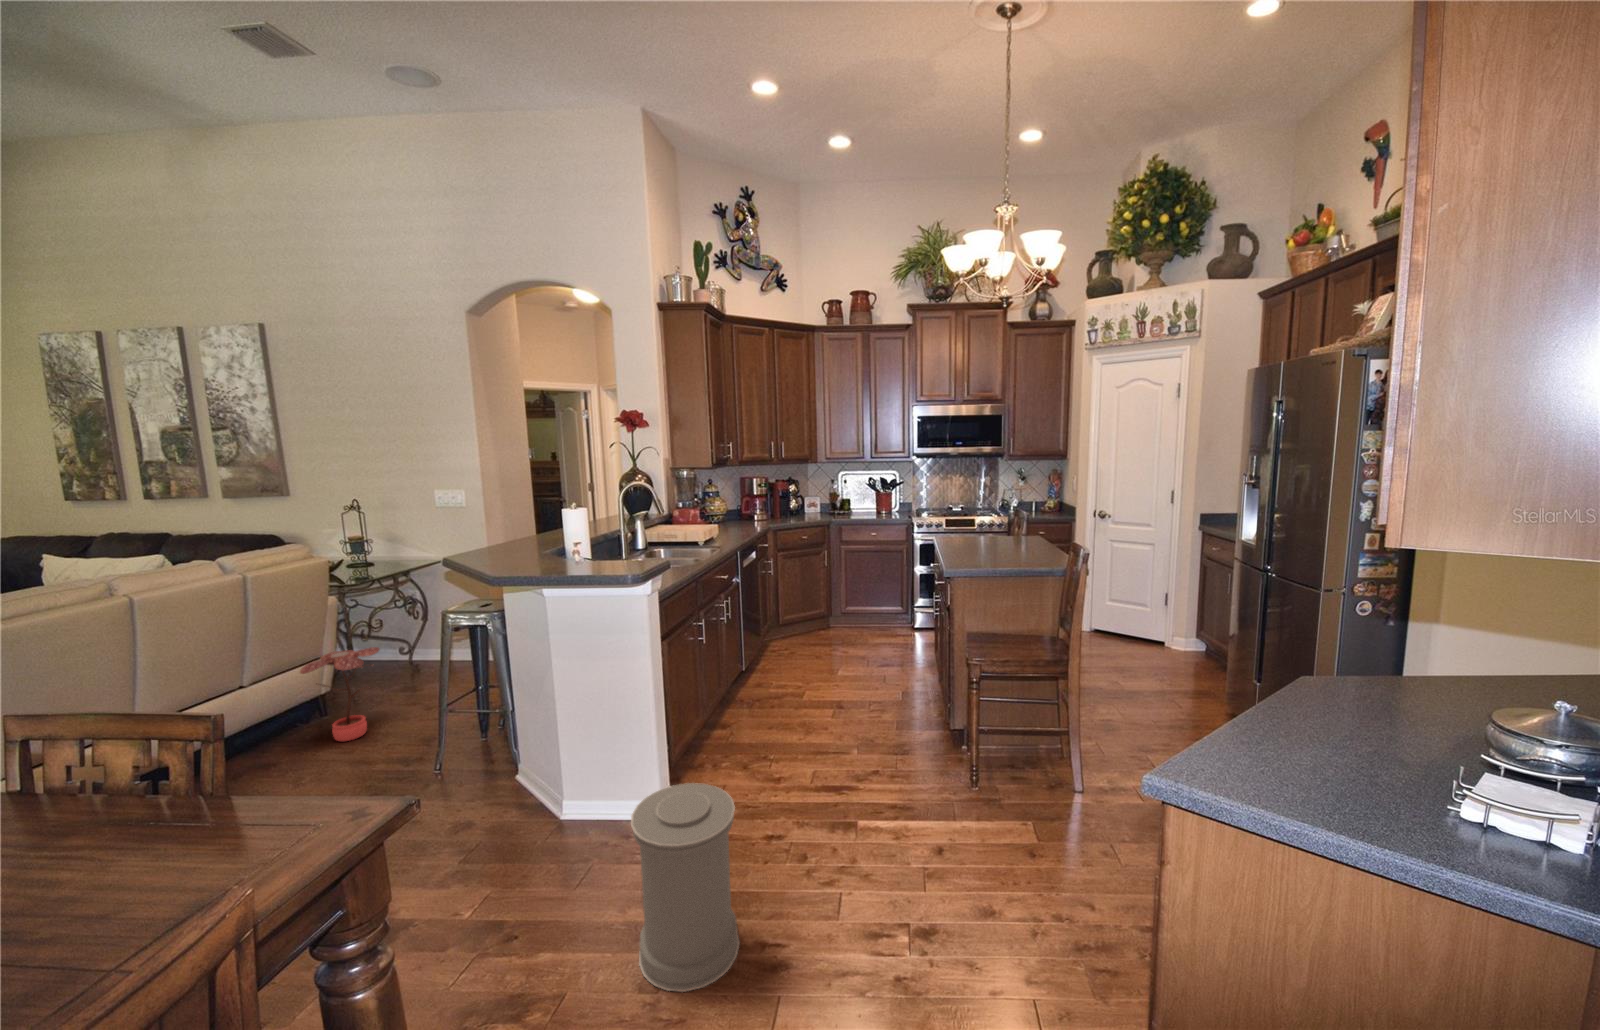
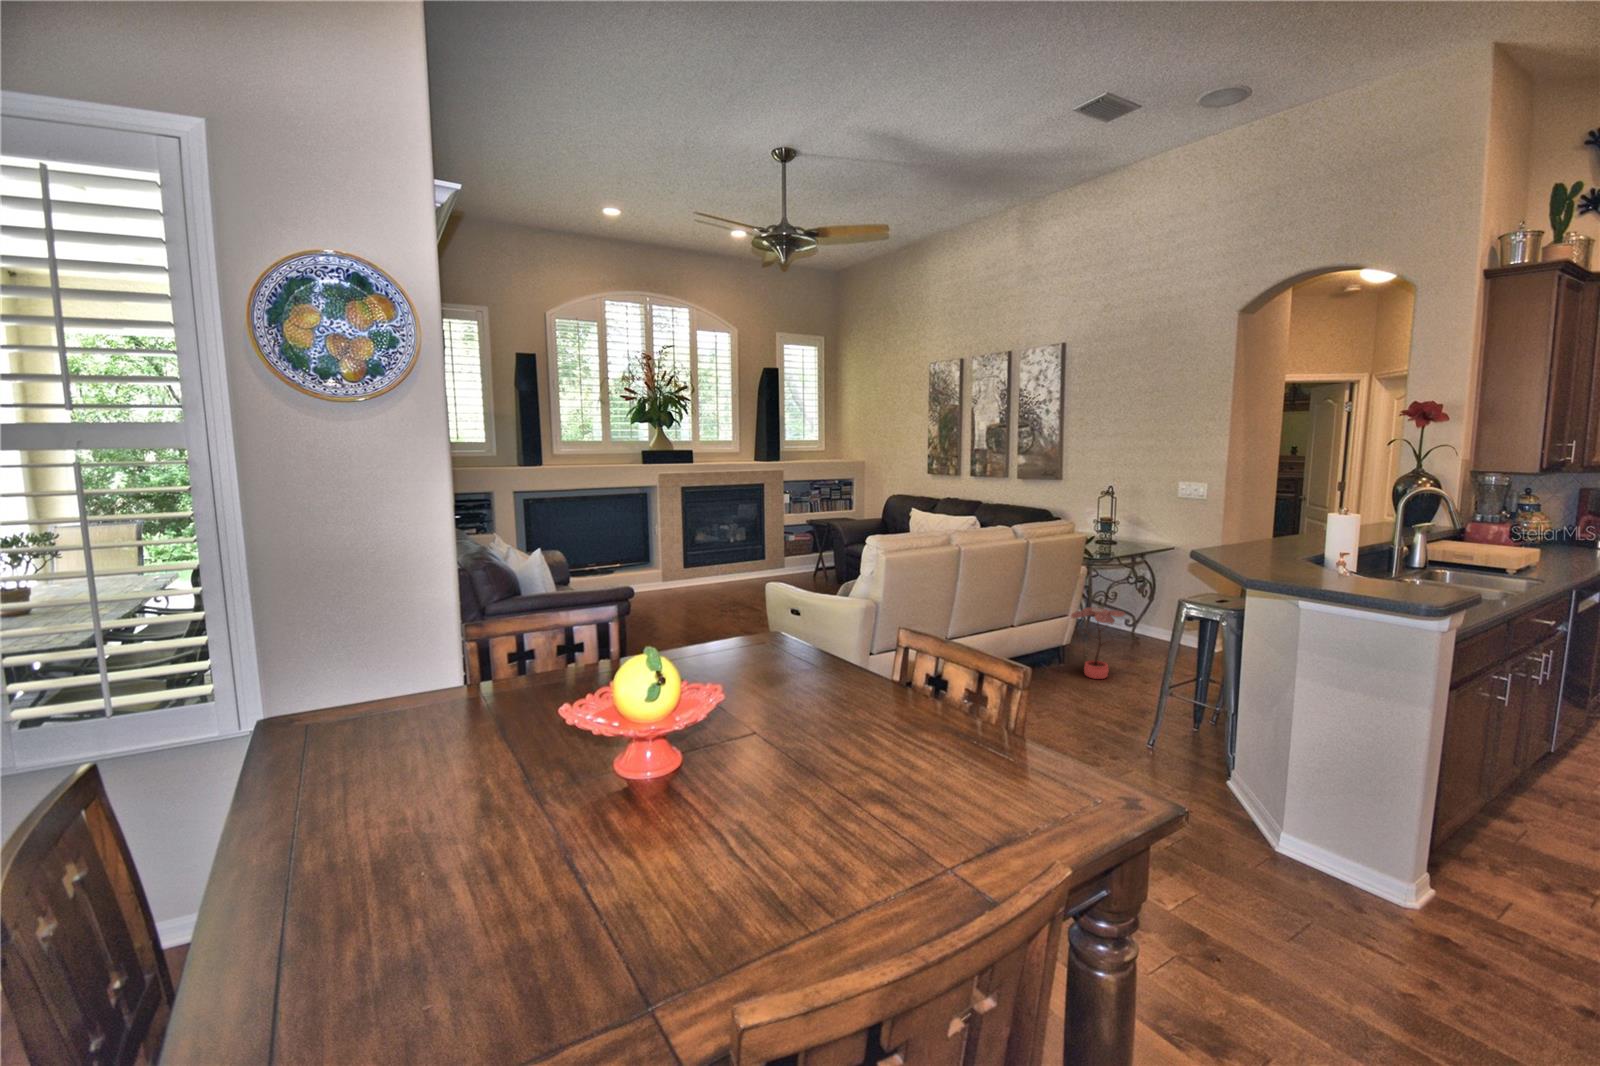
trash can: present [631,783,739,992] -> none [1363,788,1504,976]

